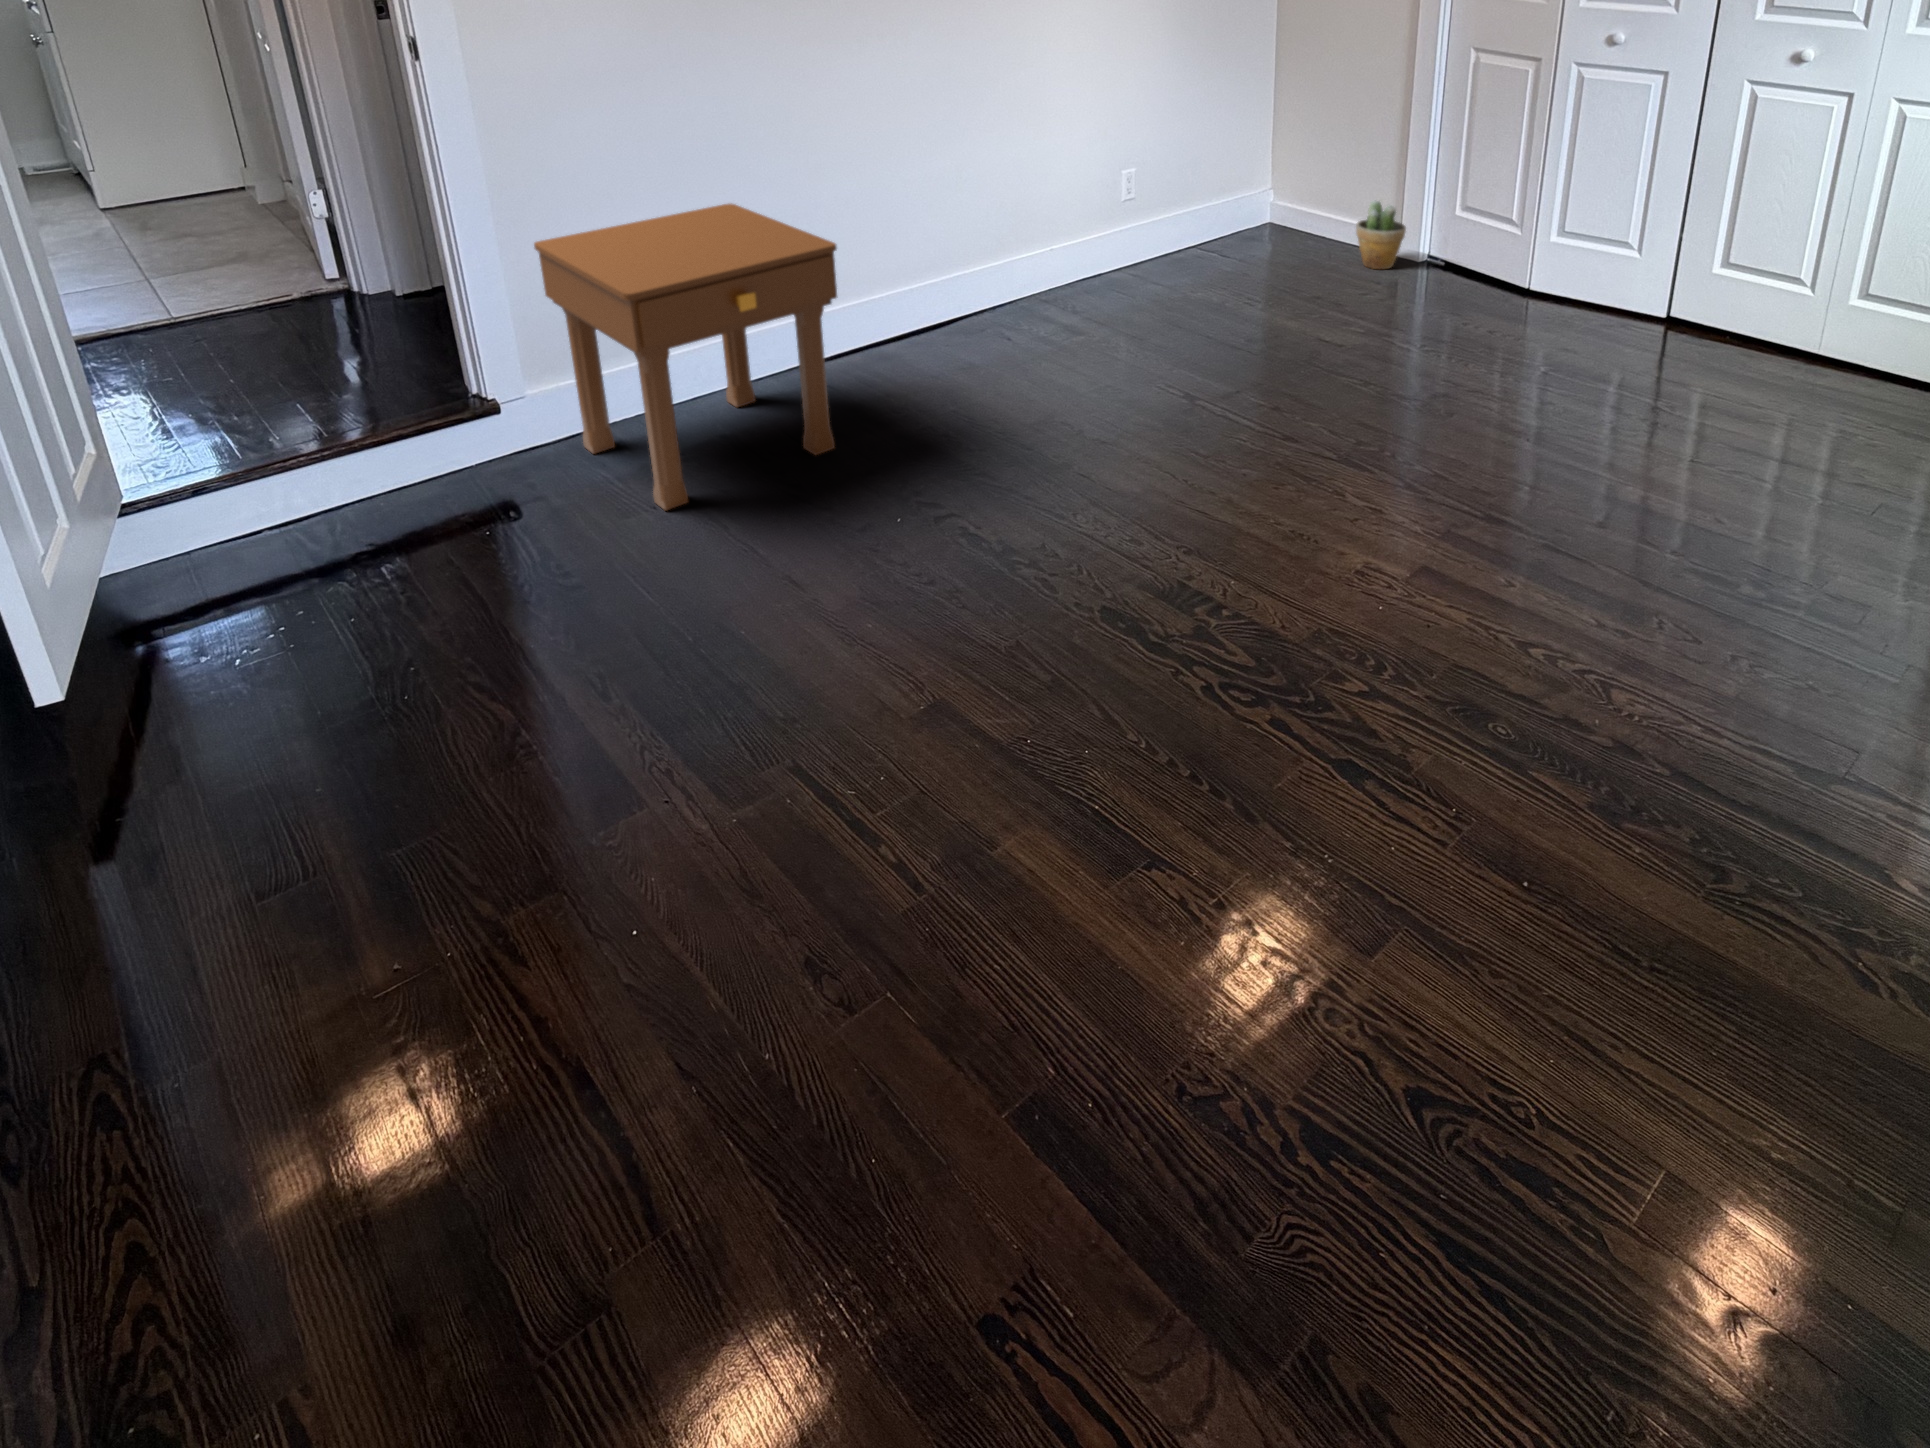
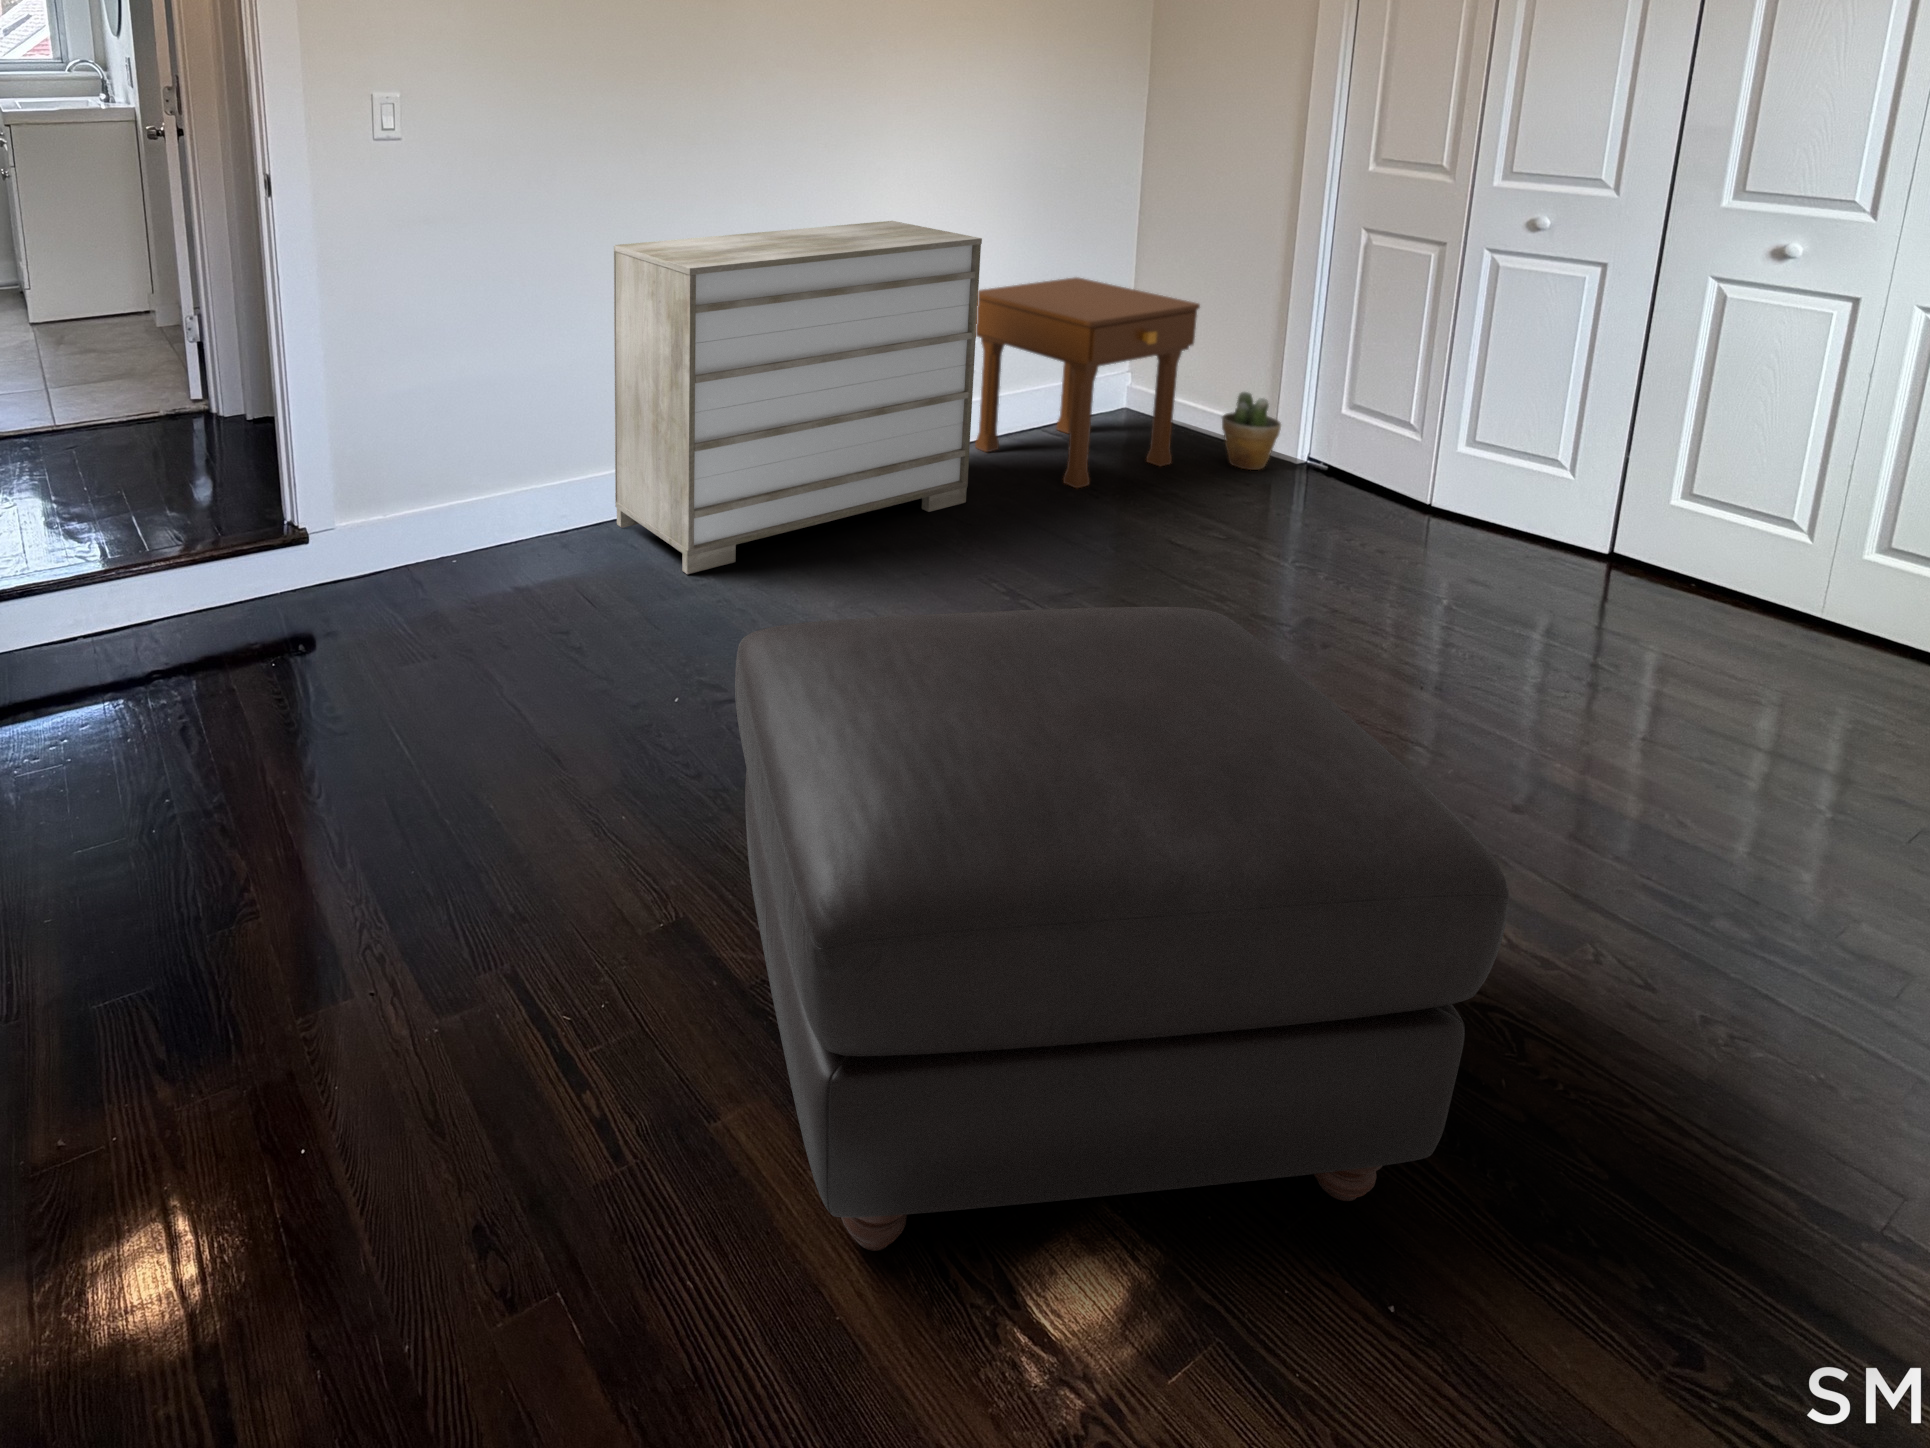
dresser: none [791,58,1144,407] -> present [614,221,982,574]
nightstand: present [534,203,837,510] -> present [975,277,1200,488]
ottoman: none [979,390,1609,920] -> present [735,607,1509,1251]

